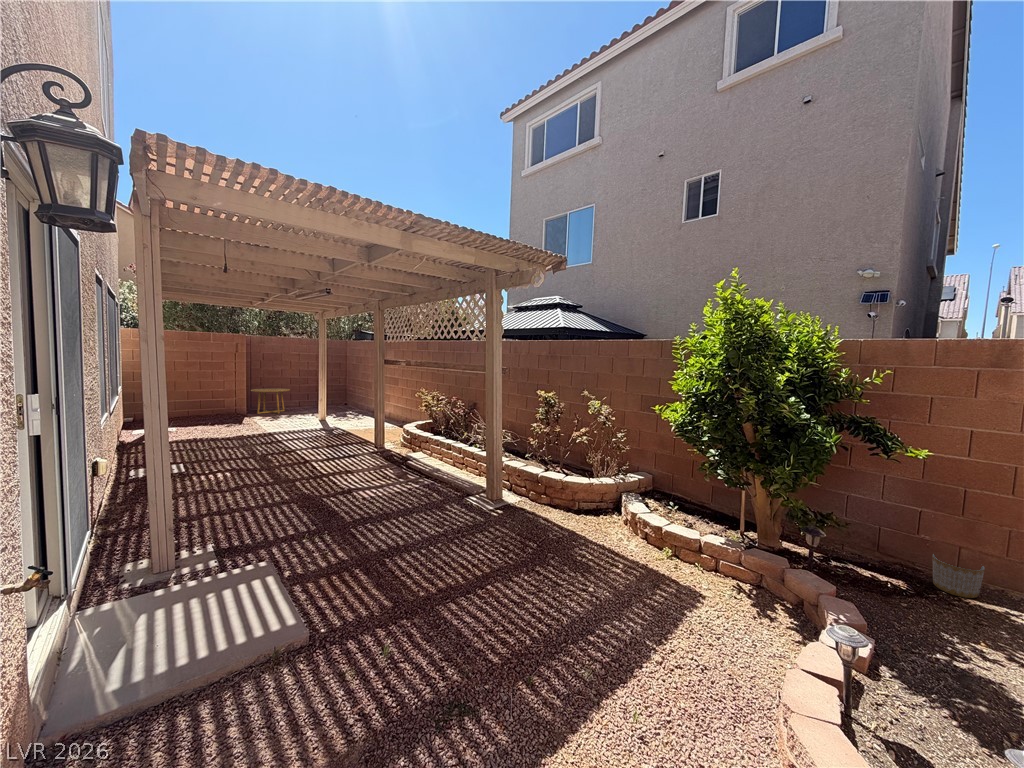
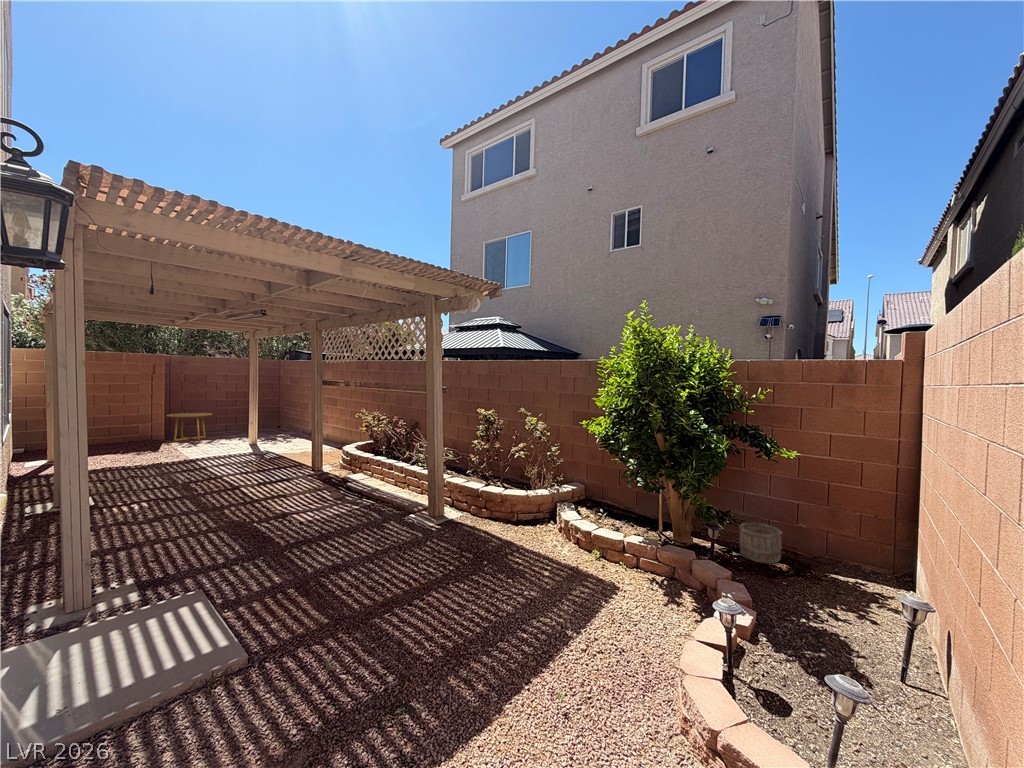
wooden bucket: none [839,527,898,577] -> present [739,522,782,564]
planter: present [932,554,985,598] -> none [809,540,846,575]

